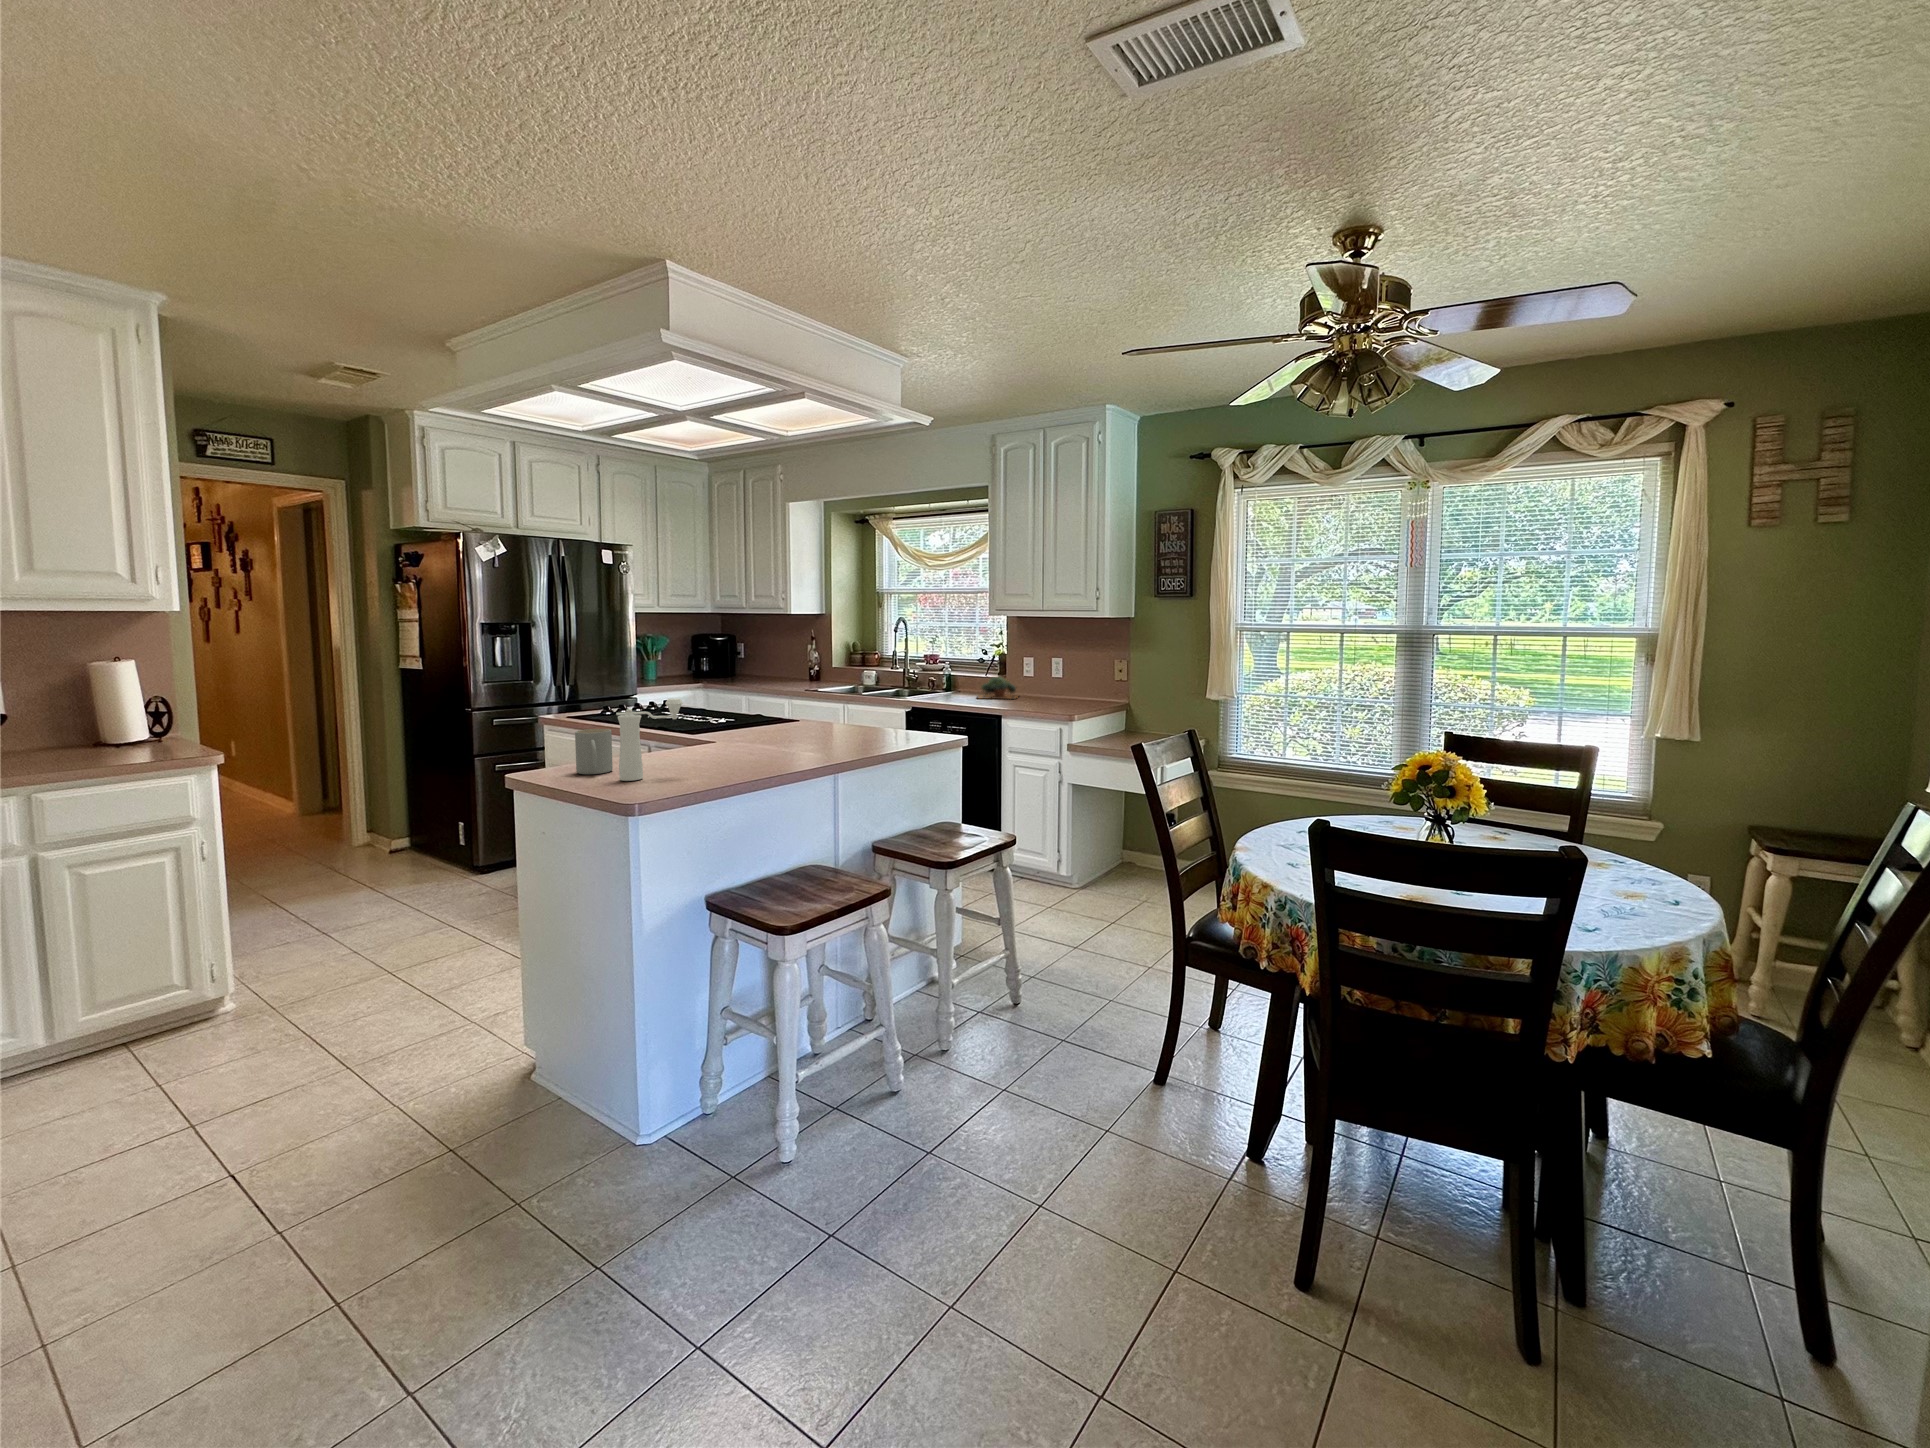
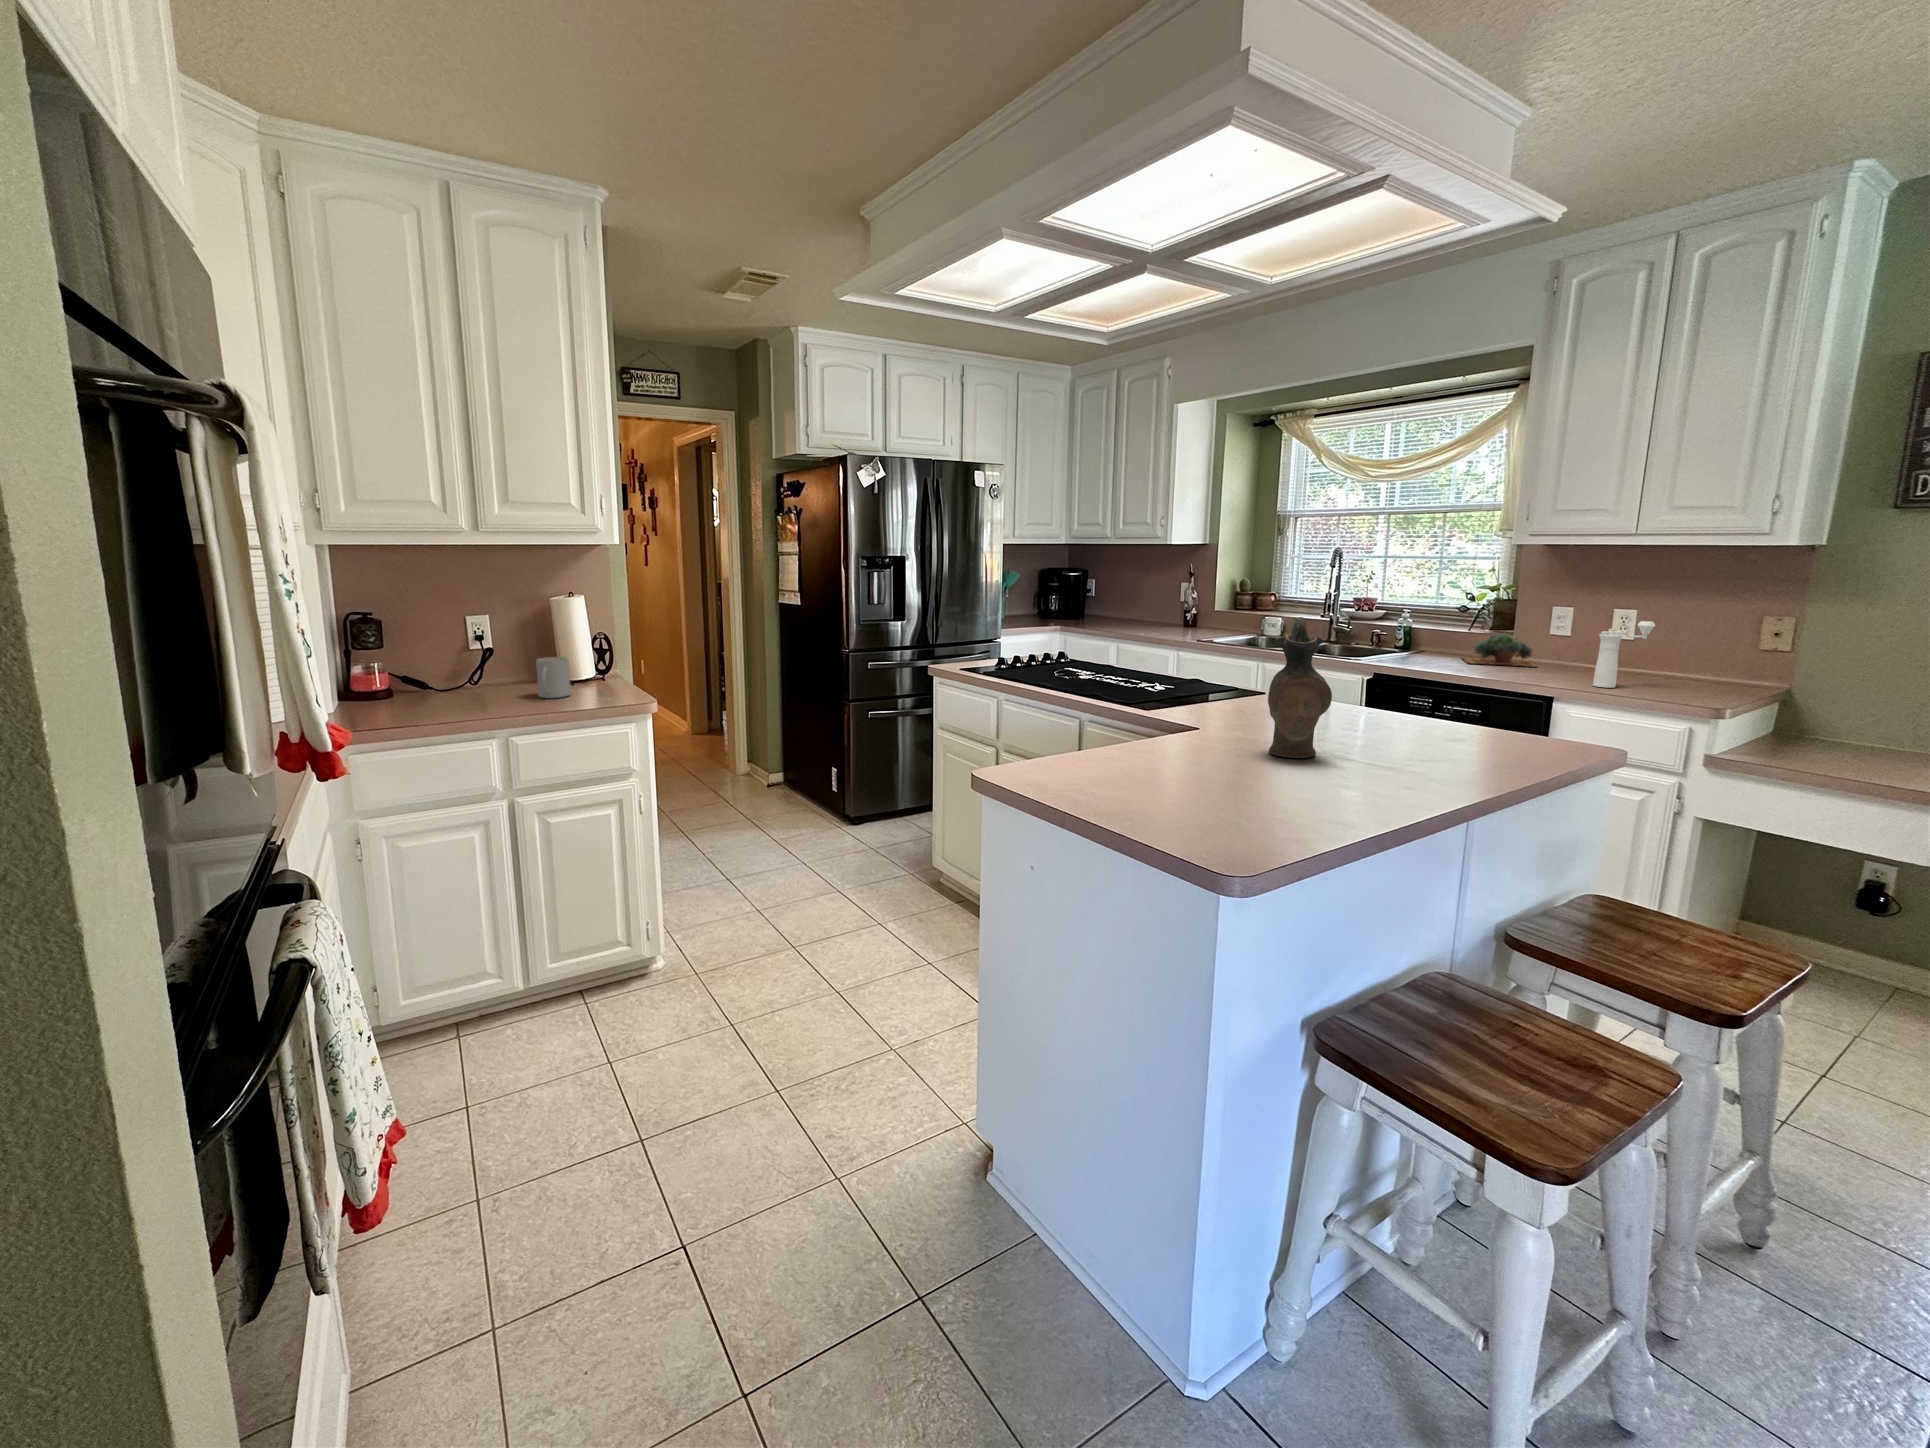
ceramic pitcher: none [730,661,768,751] -> present [1268,617,1332,758]
pepper mill: present [616,698,683,781] -> present [1593,621,1655,688]
mug: present [575,729,613,774] -> present [536,657,571,698]

